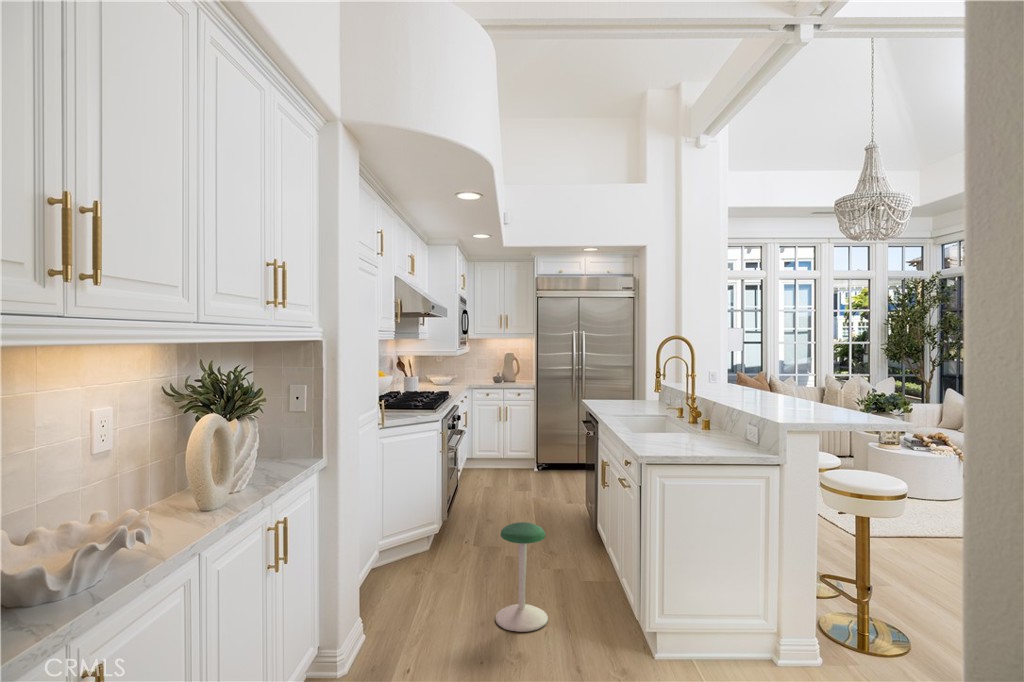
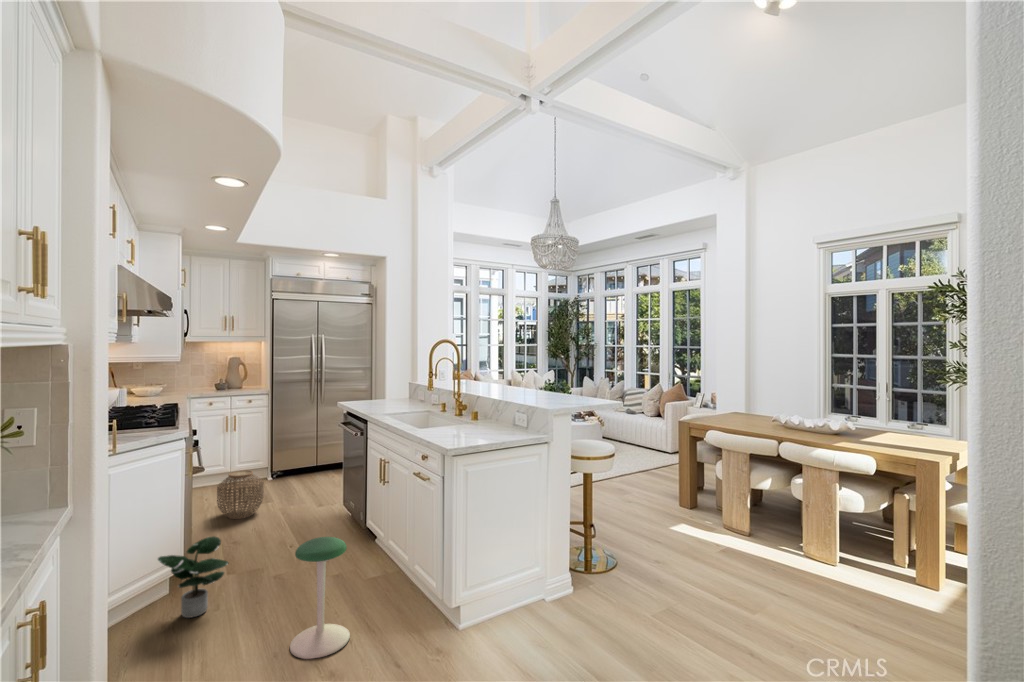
woven basket: none [481,457,519,500] -> present [217,470,263,519]
potted plant: none [414,507,463,571] -> present [158,536,229,618]

